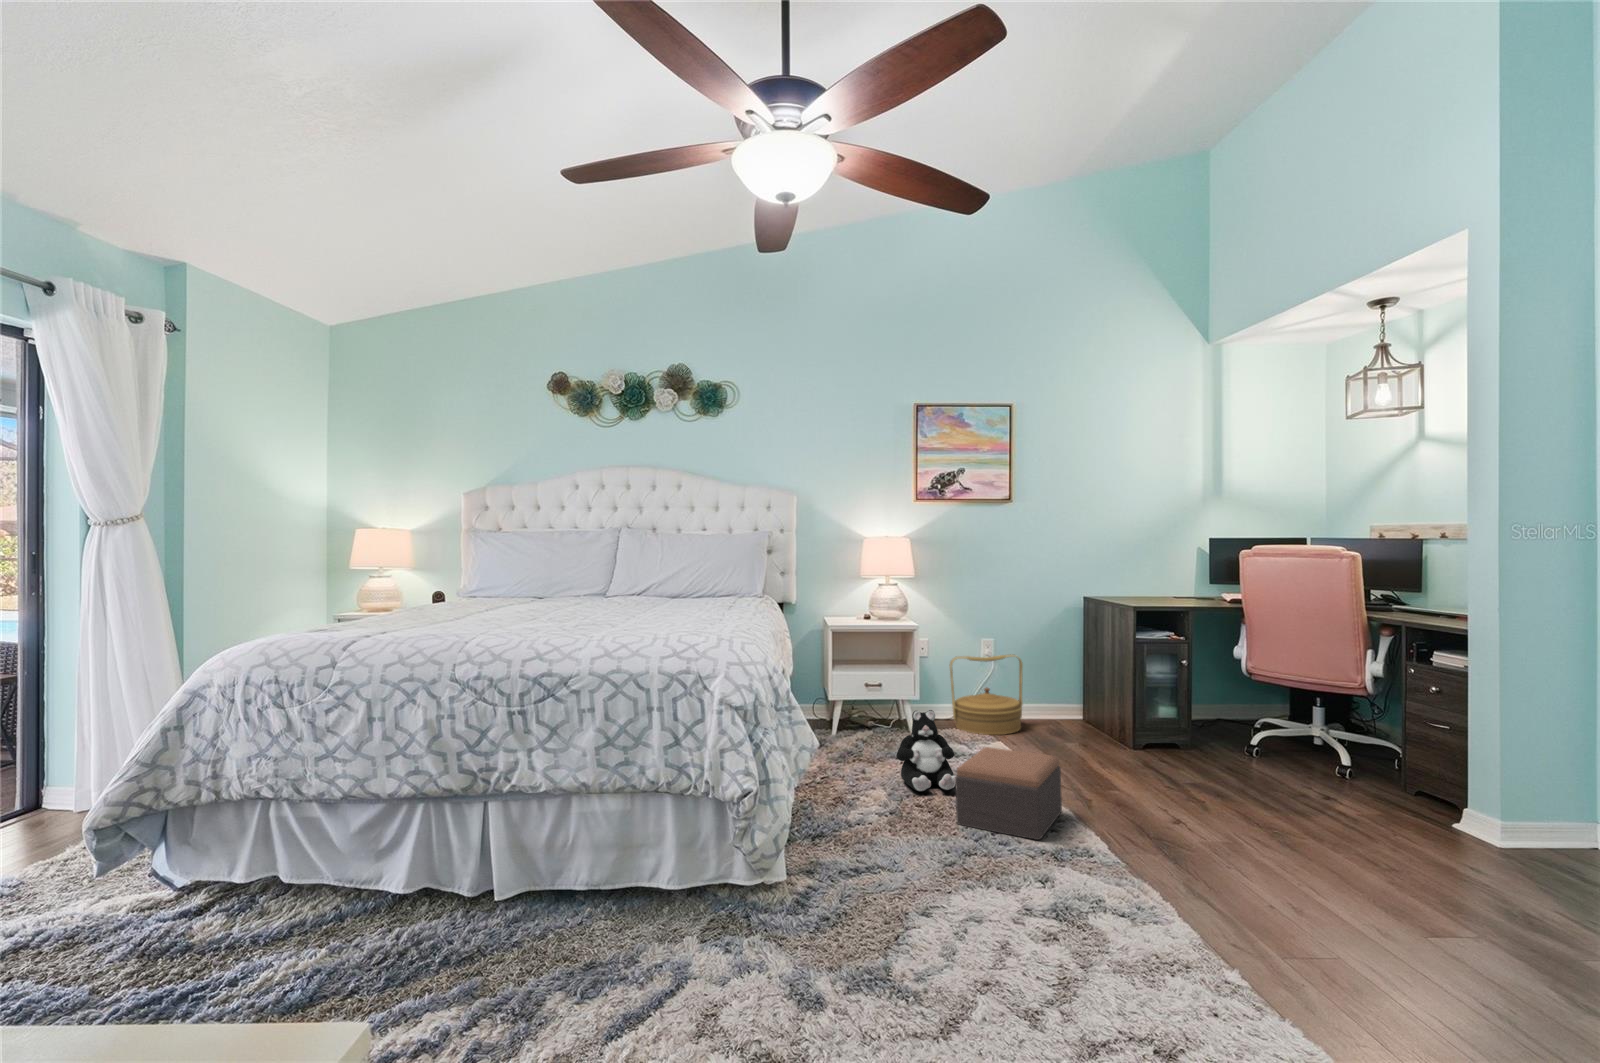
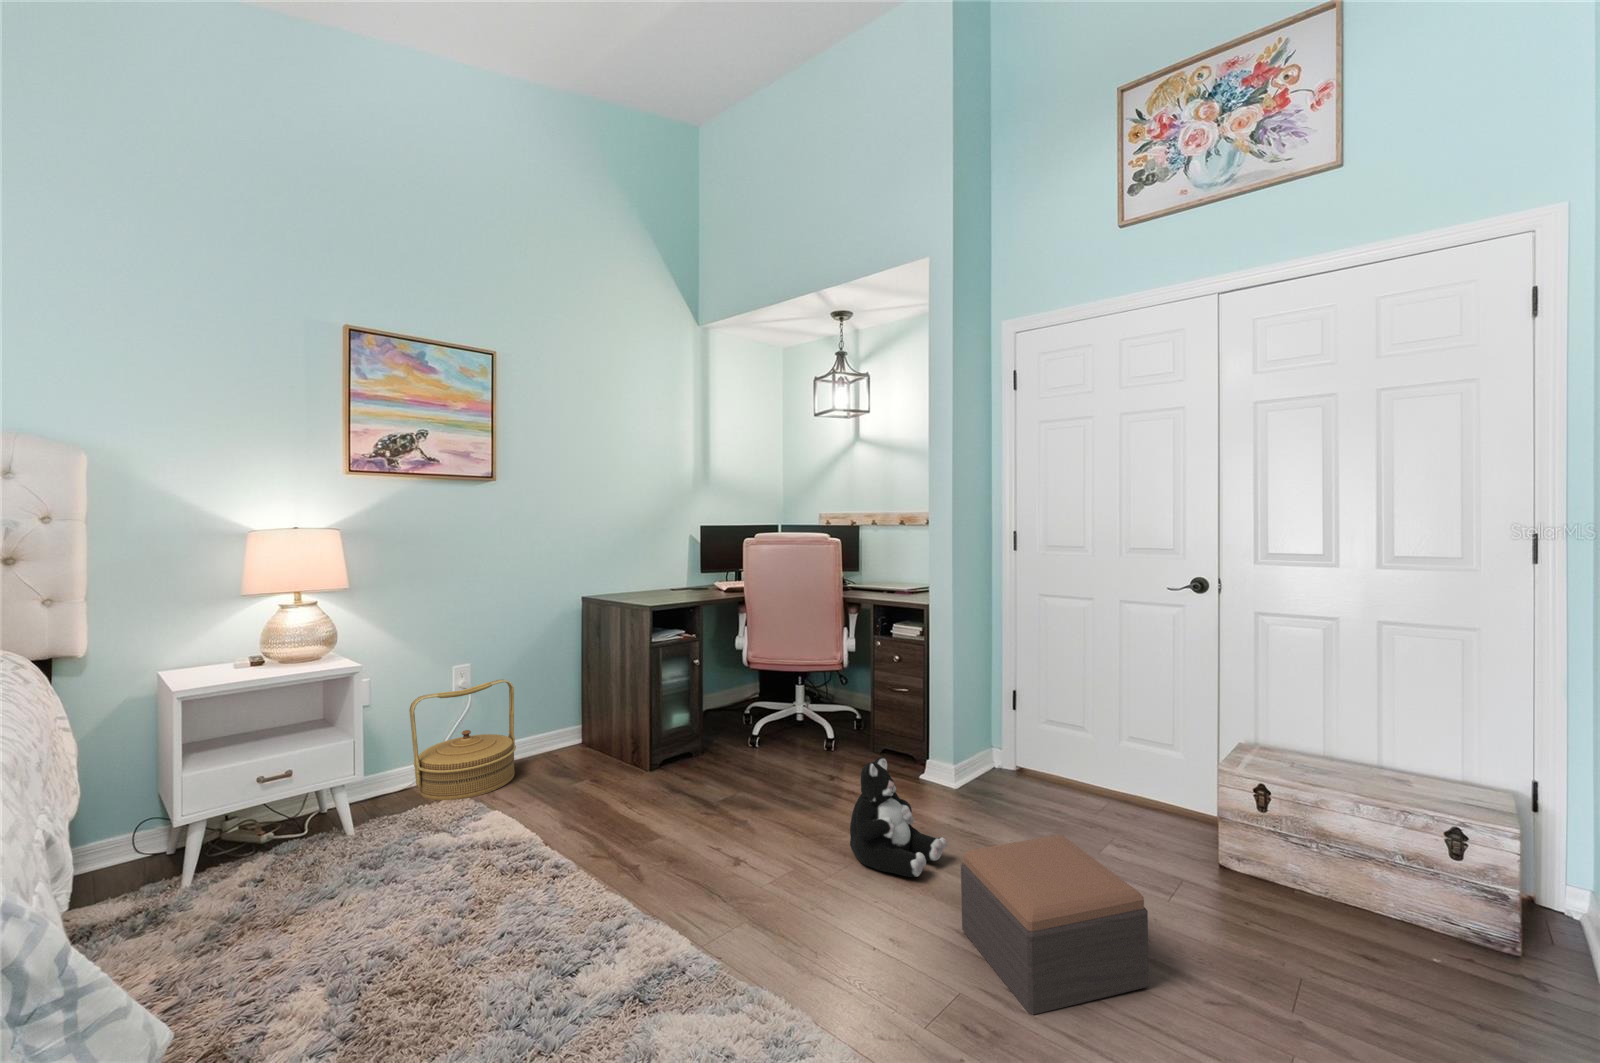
plush toy: present [897,710,956,791] -> present [850,757,947,877]
footstool: present [955,747,1062,840] -> present [961,835,1149,1015]

